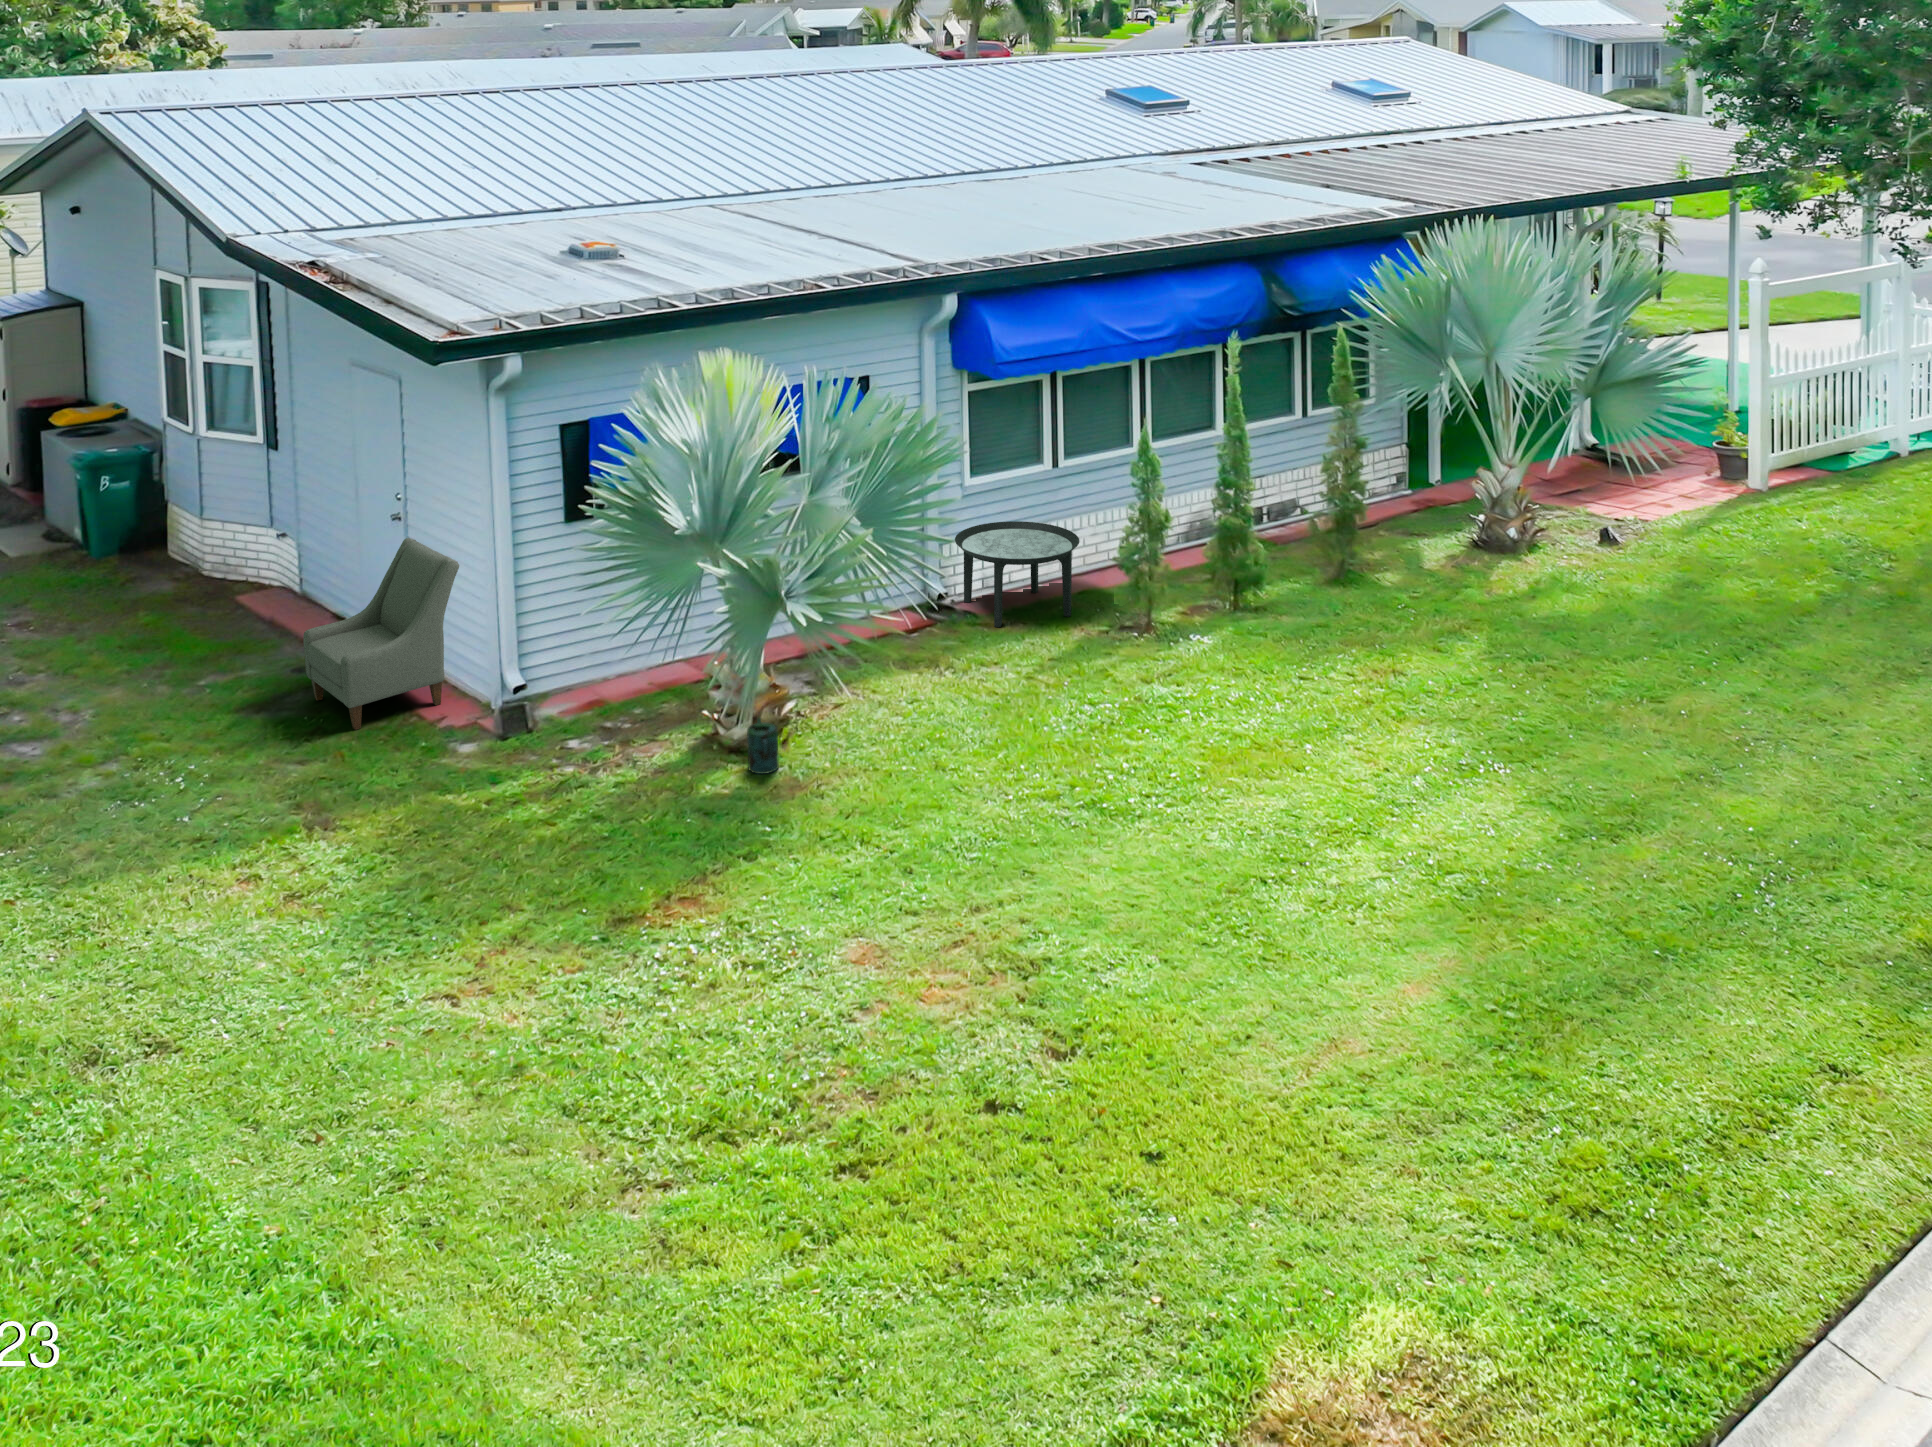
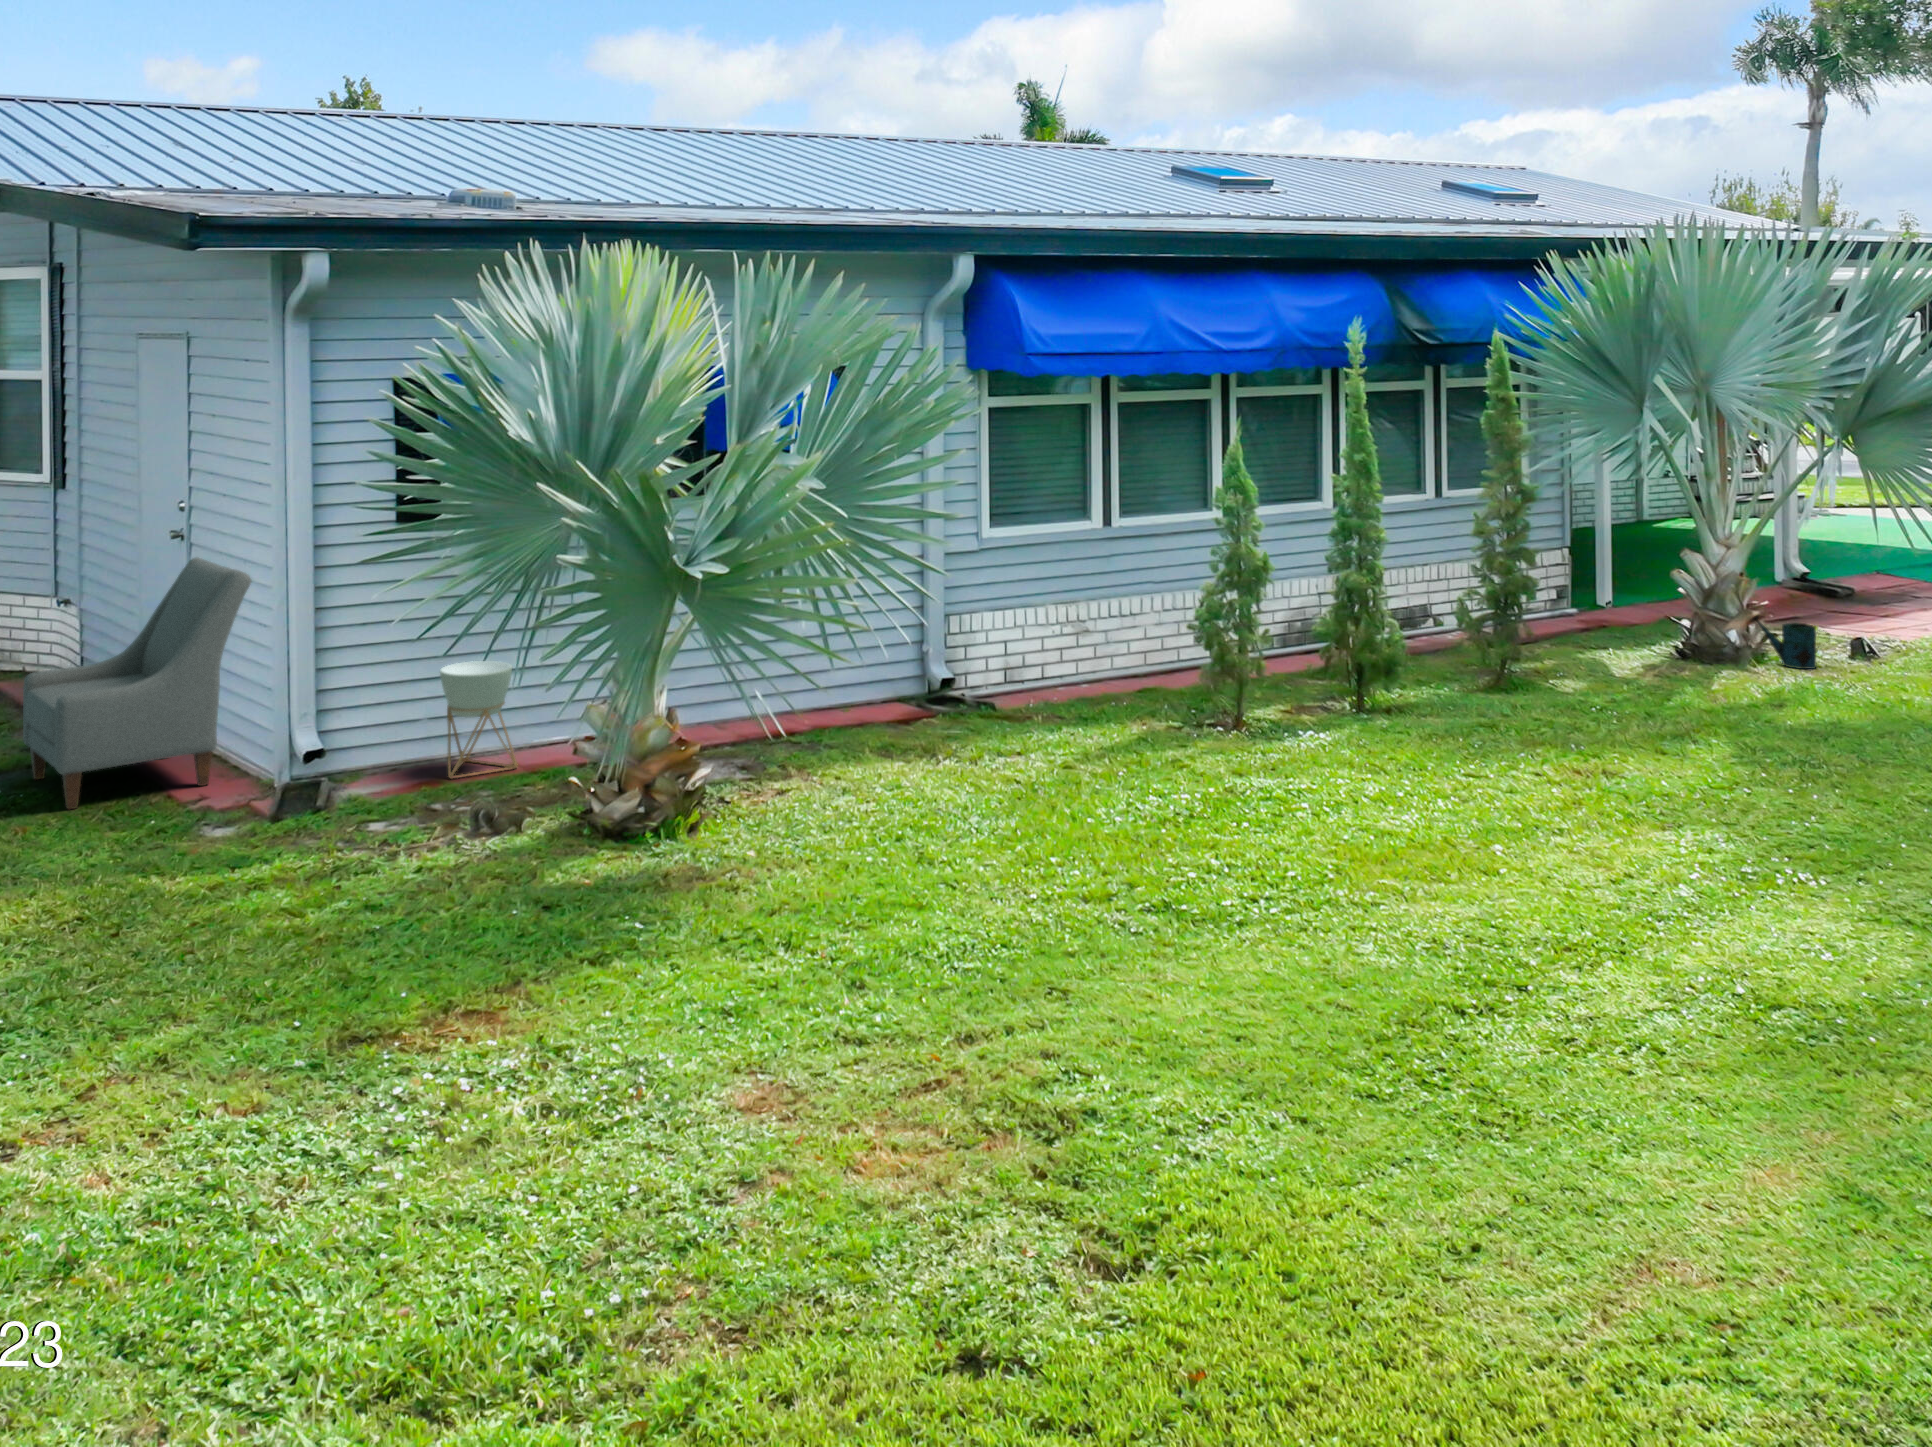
round table: present [955,521,1080,627] -> none [961,591,1133,720]
planter: none [594,610,651,695] -> present [440,661,517,778]
watering can: present [747,718,779,774] -> present [1751,615,1817,669]

